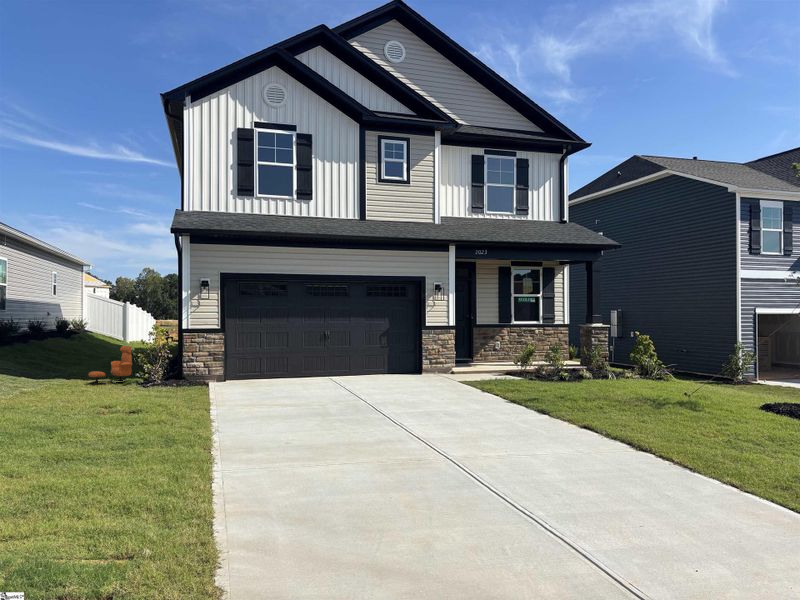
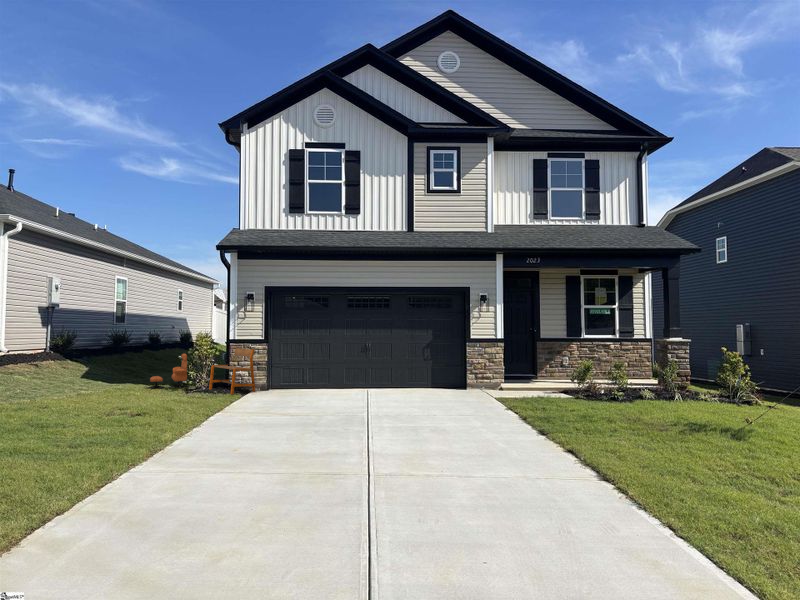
bench: none [161,338,216,386] -> present [209,348,255,394]

